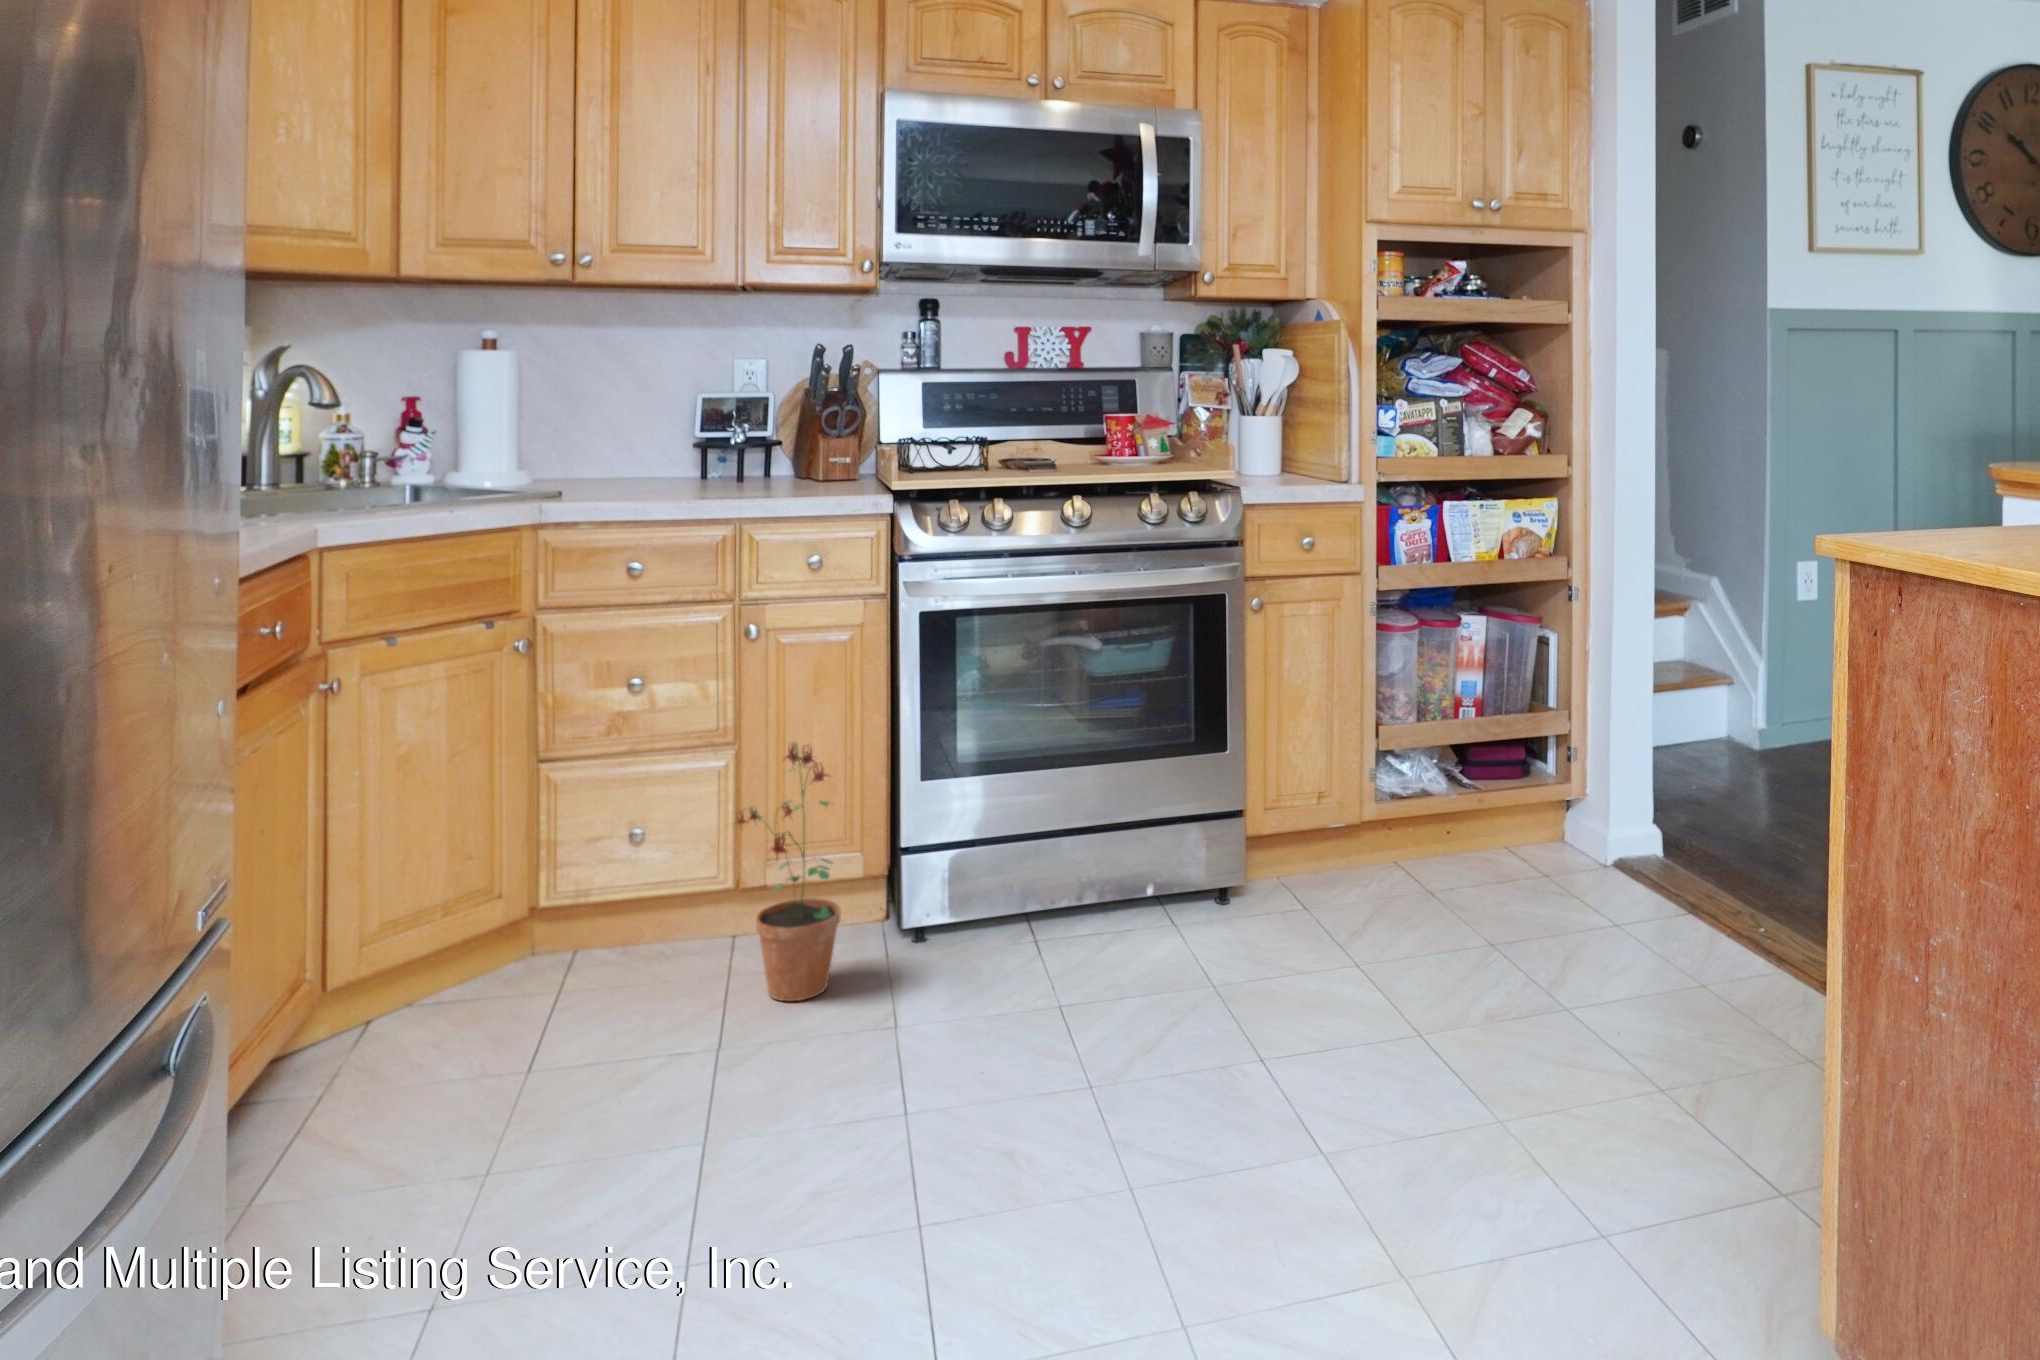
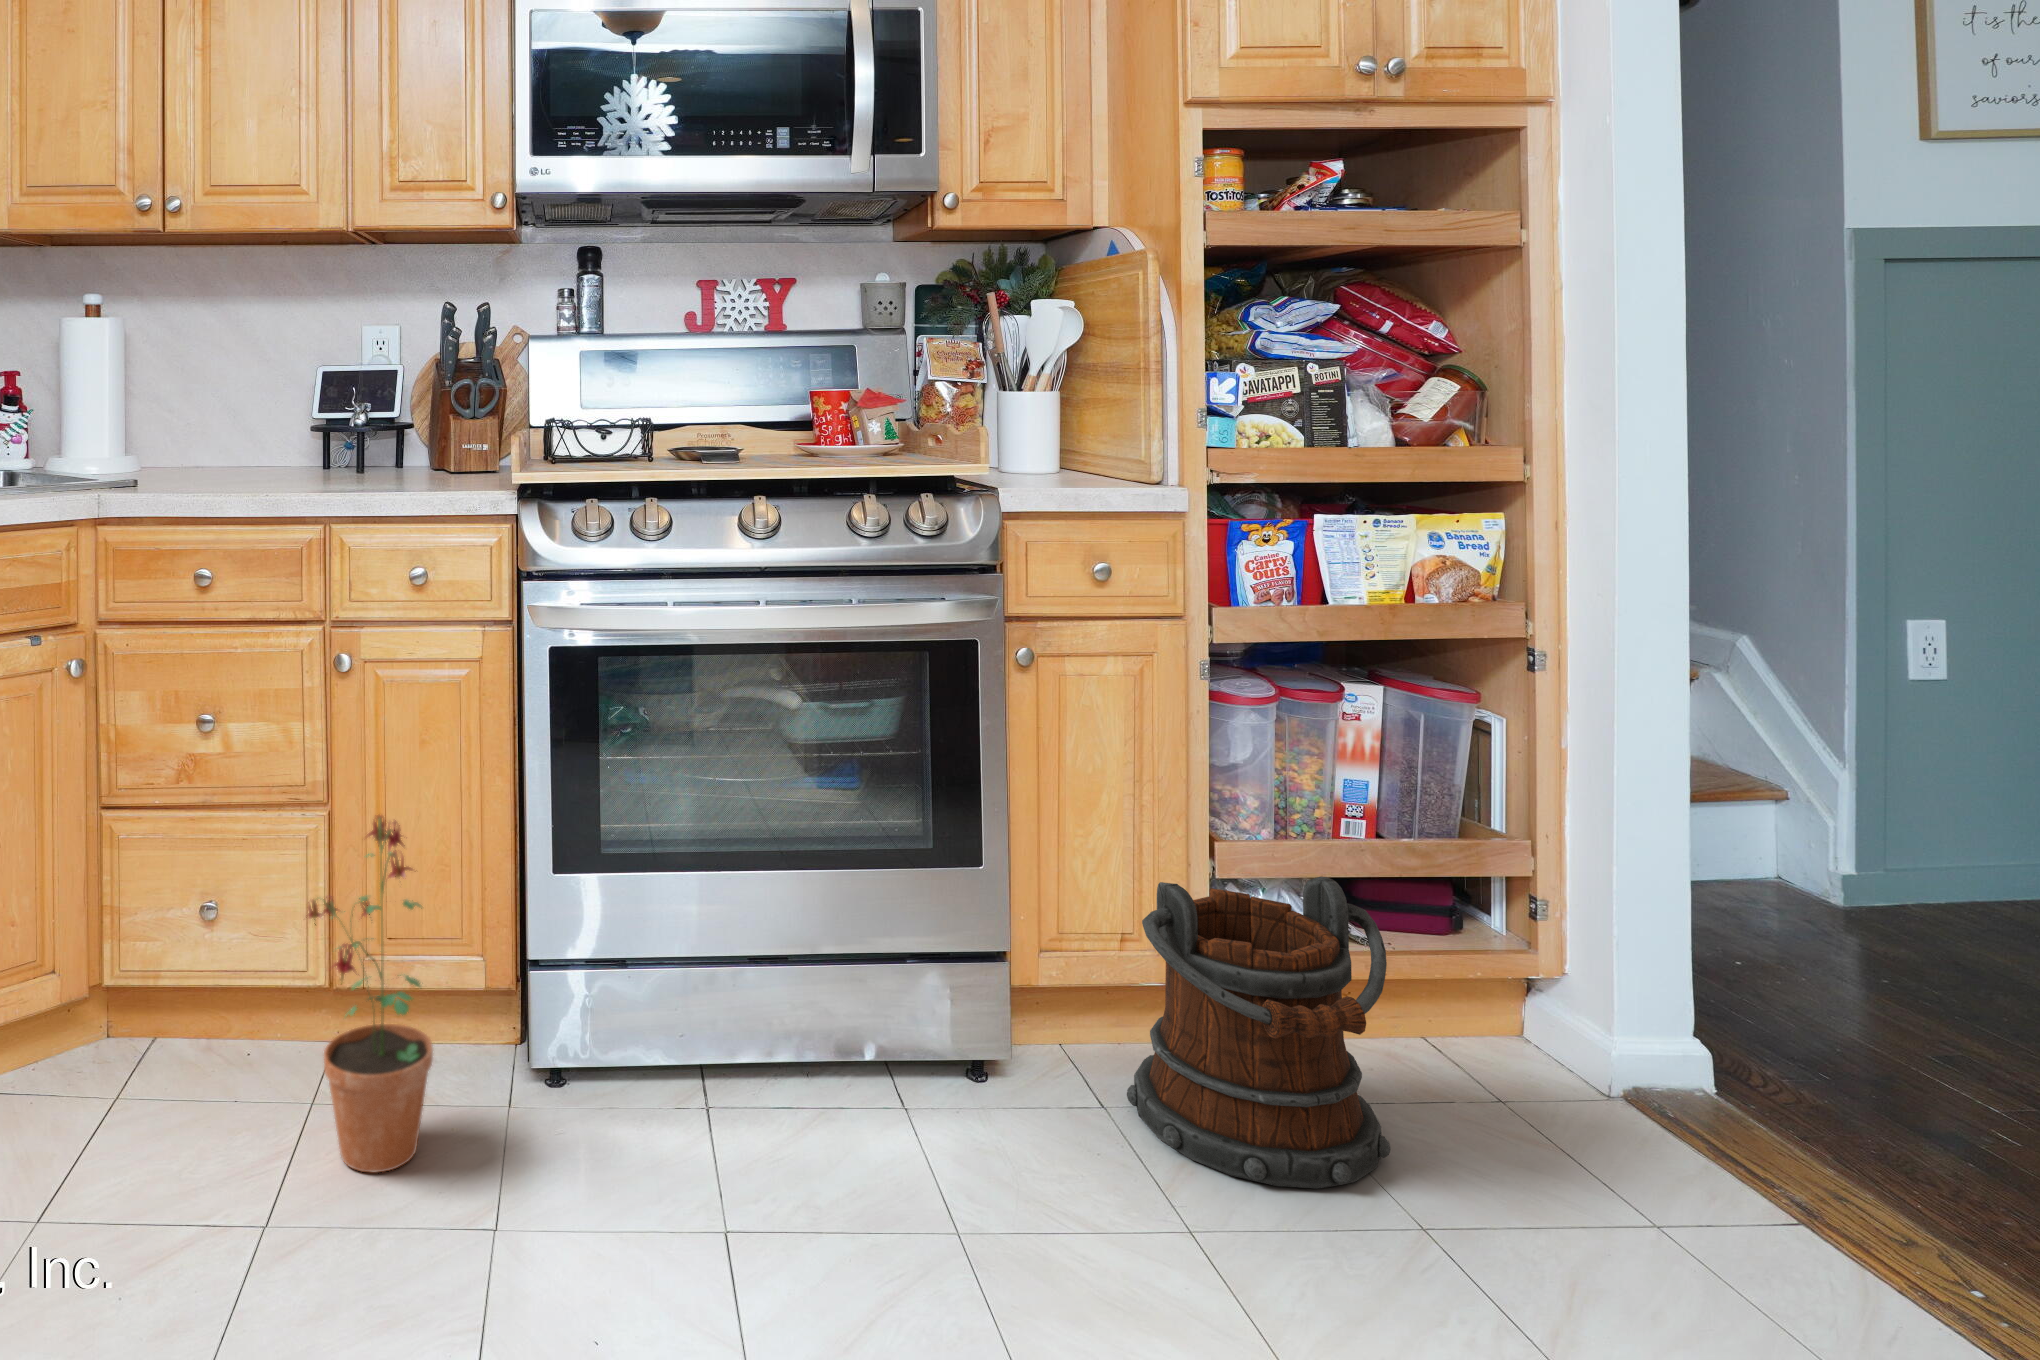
bucket: none [1320,737,1475,930] -> present [1127,876,1390,1189]

